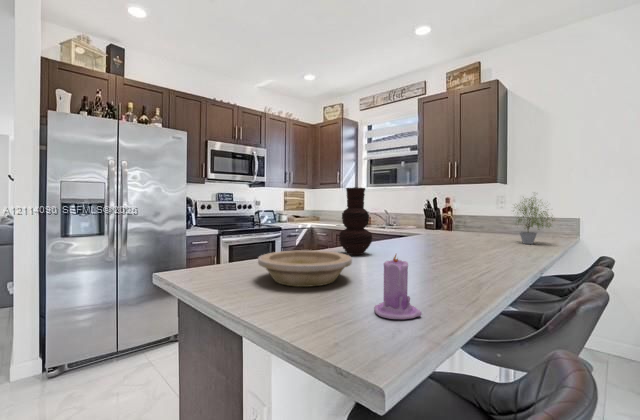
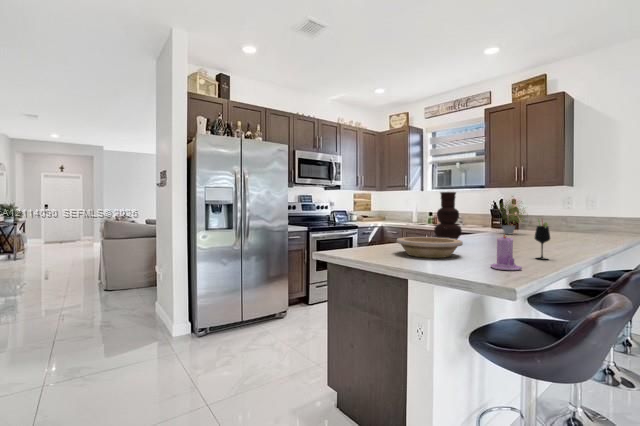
potted plant: present [517,198,553,244] -> present [500,200,528,234]
wine glass: none [452,225,473,286] -> present [535,219,550,259]

